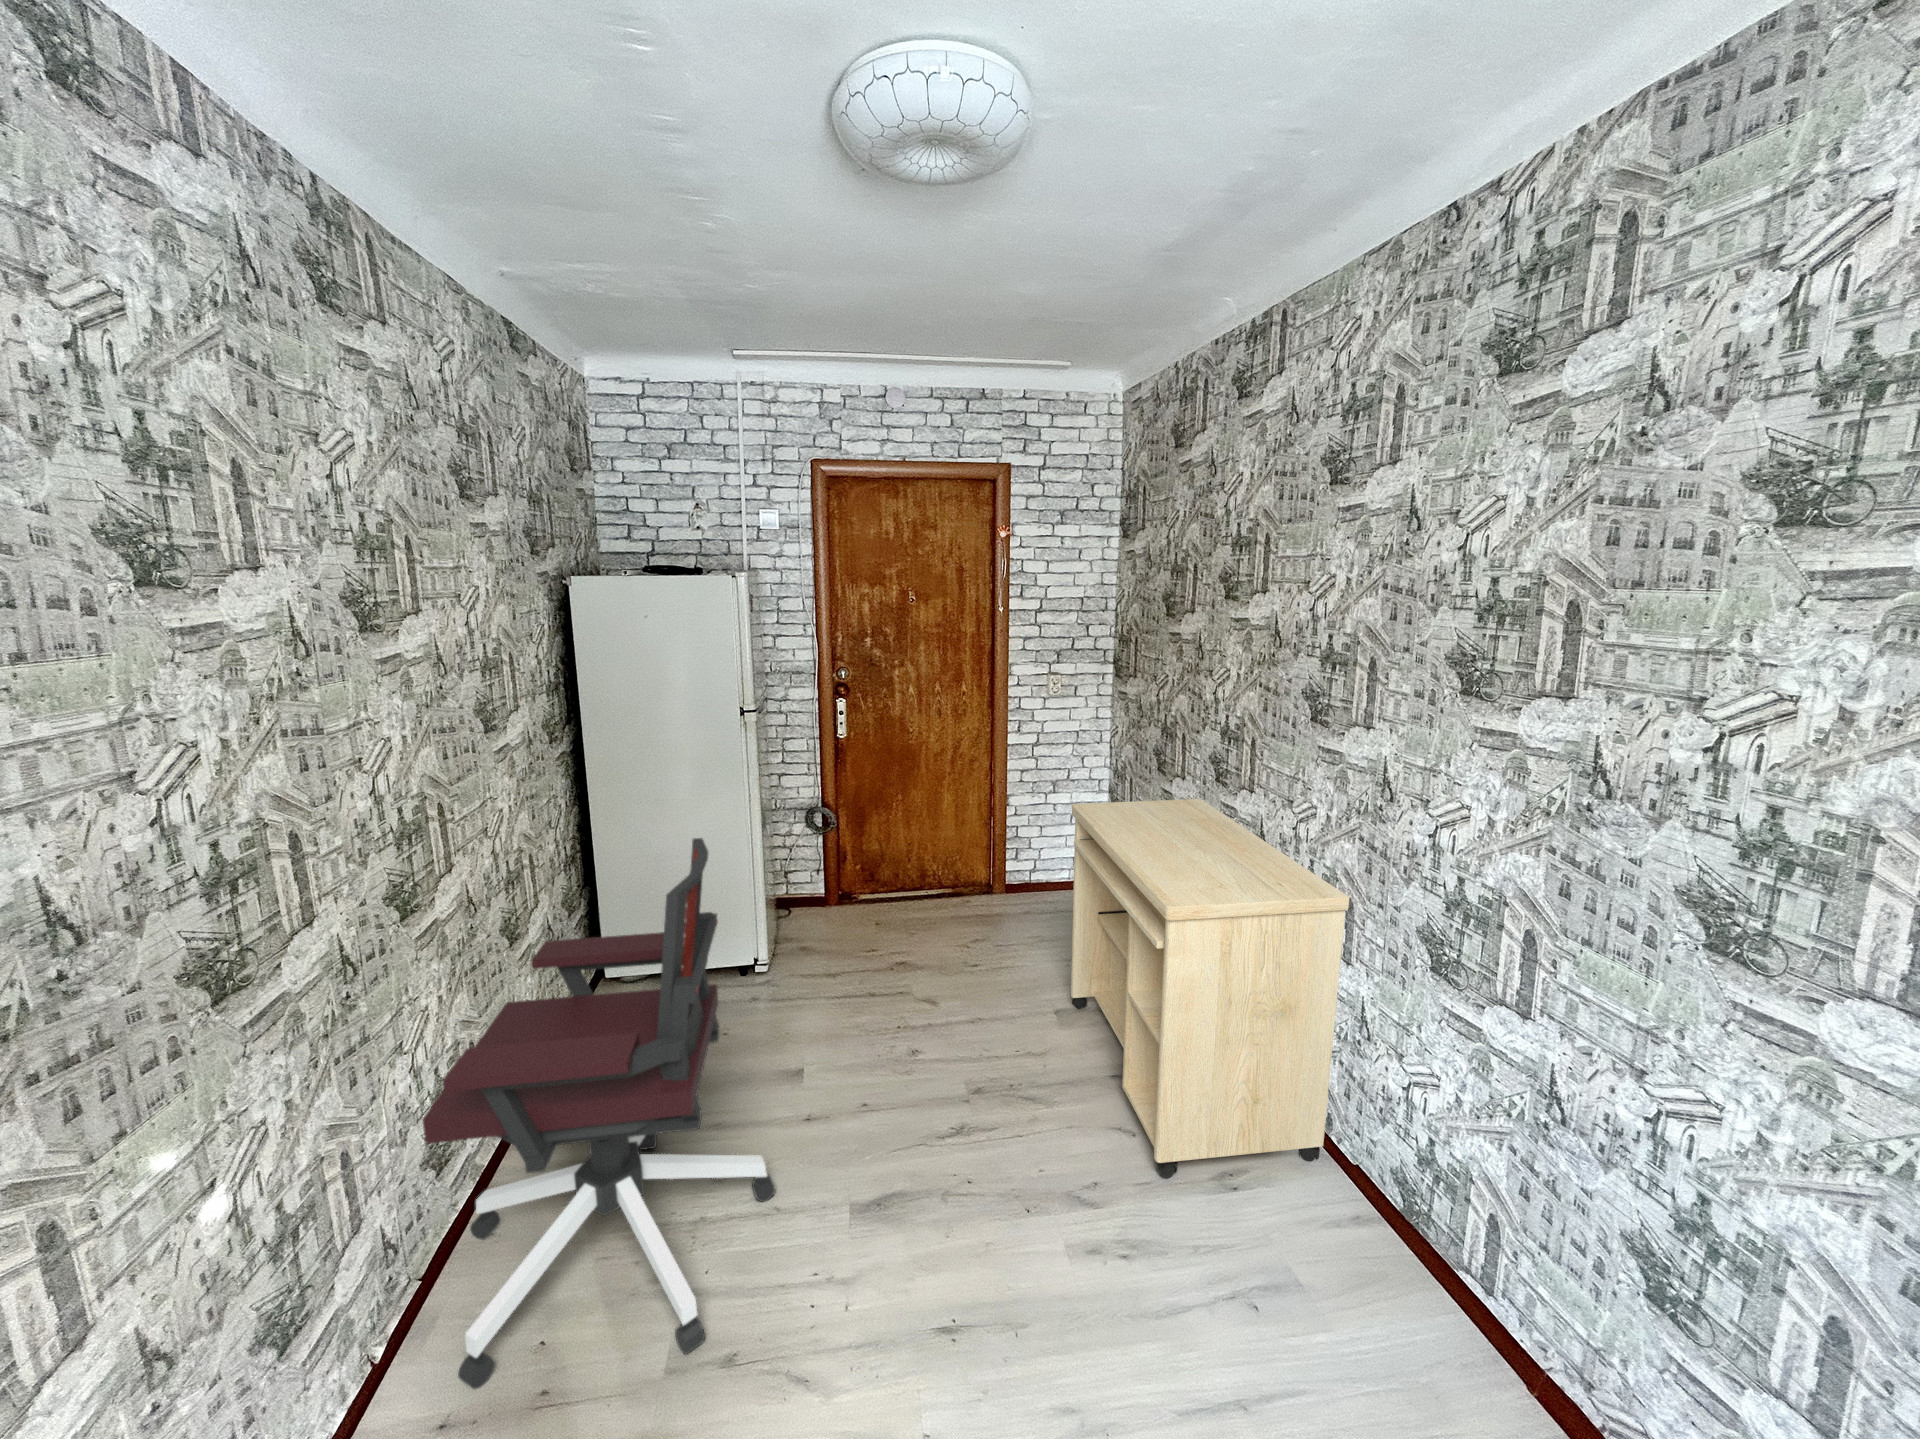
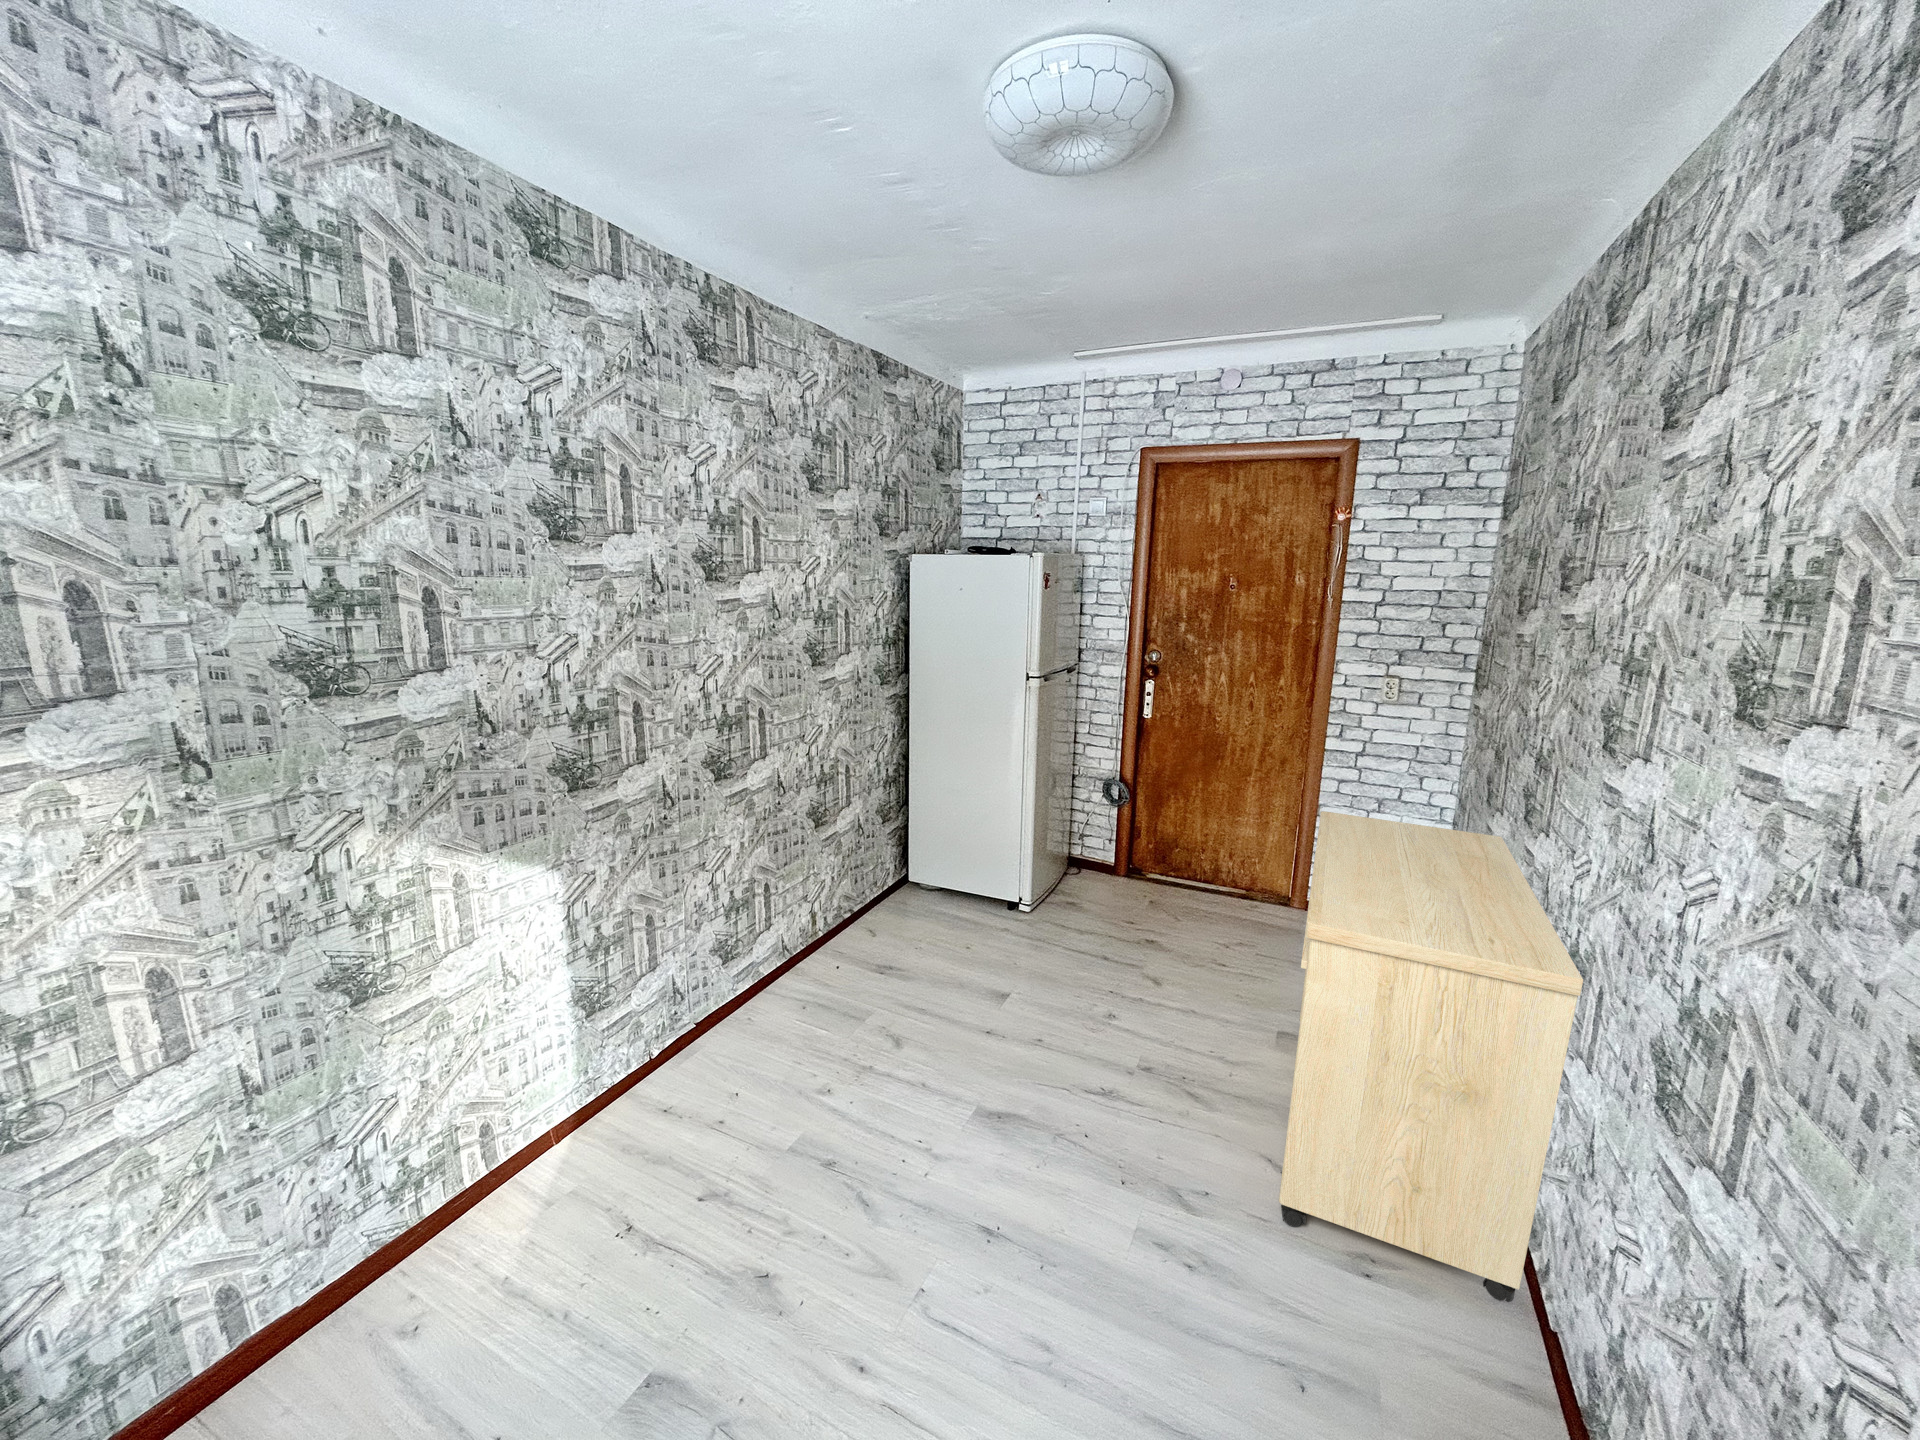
office chair: present [422,838,775,1389] -> none [687,760,932,1144]

